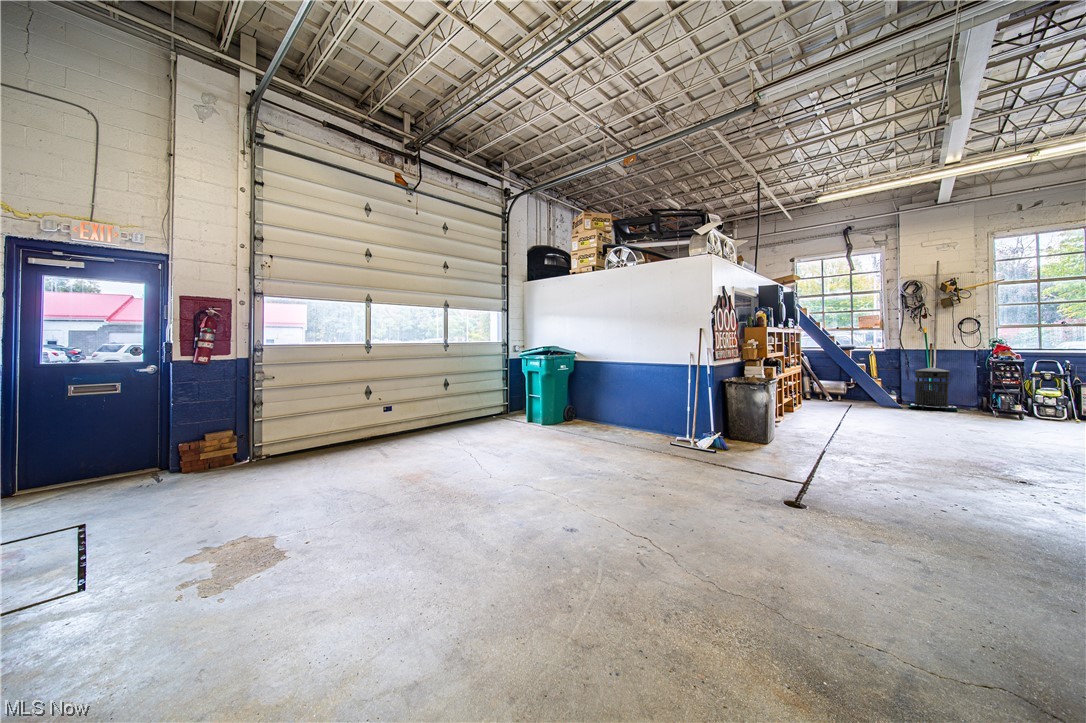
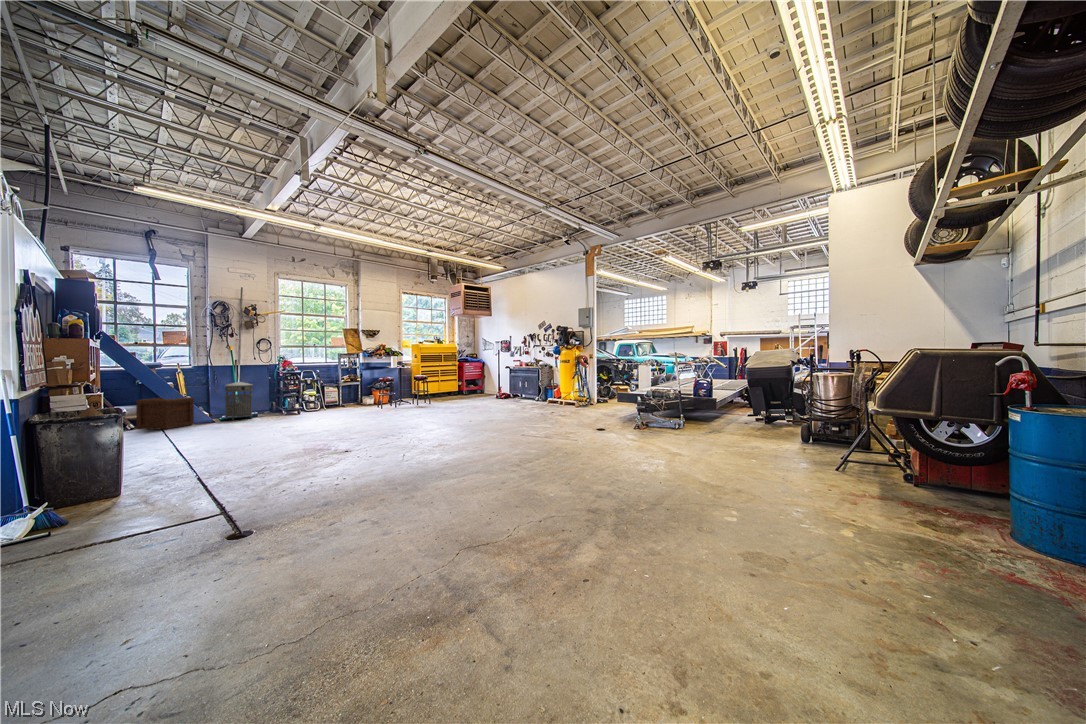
wooden crate: none [832,378,879,407] -> present [136,397,194,429]

